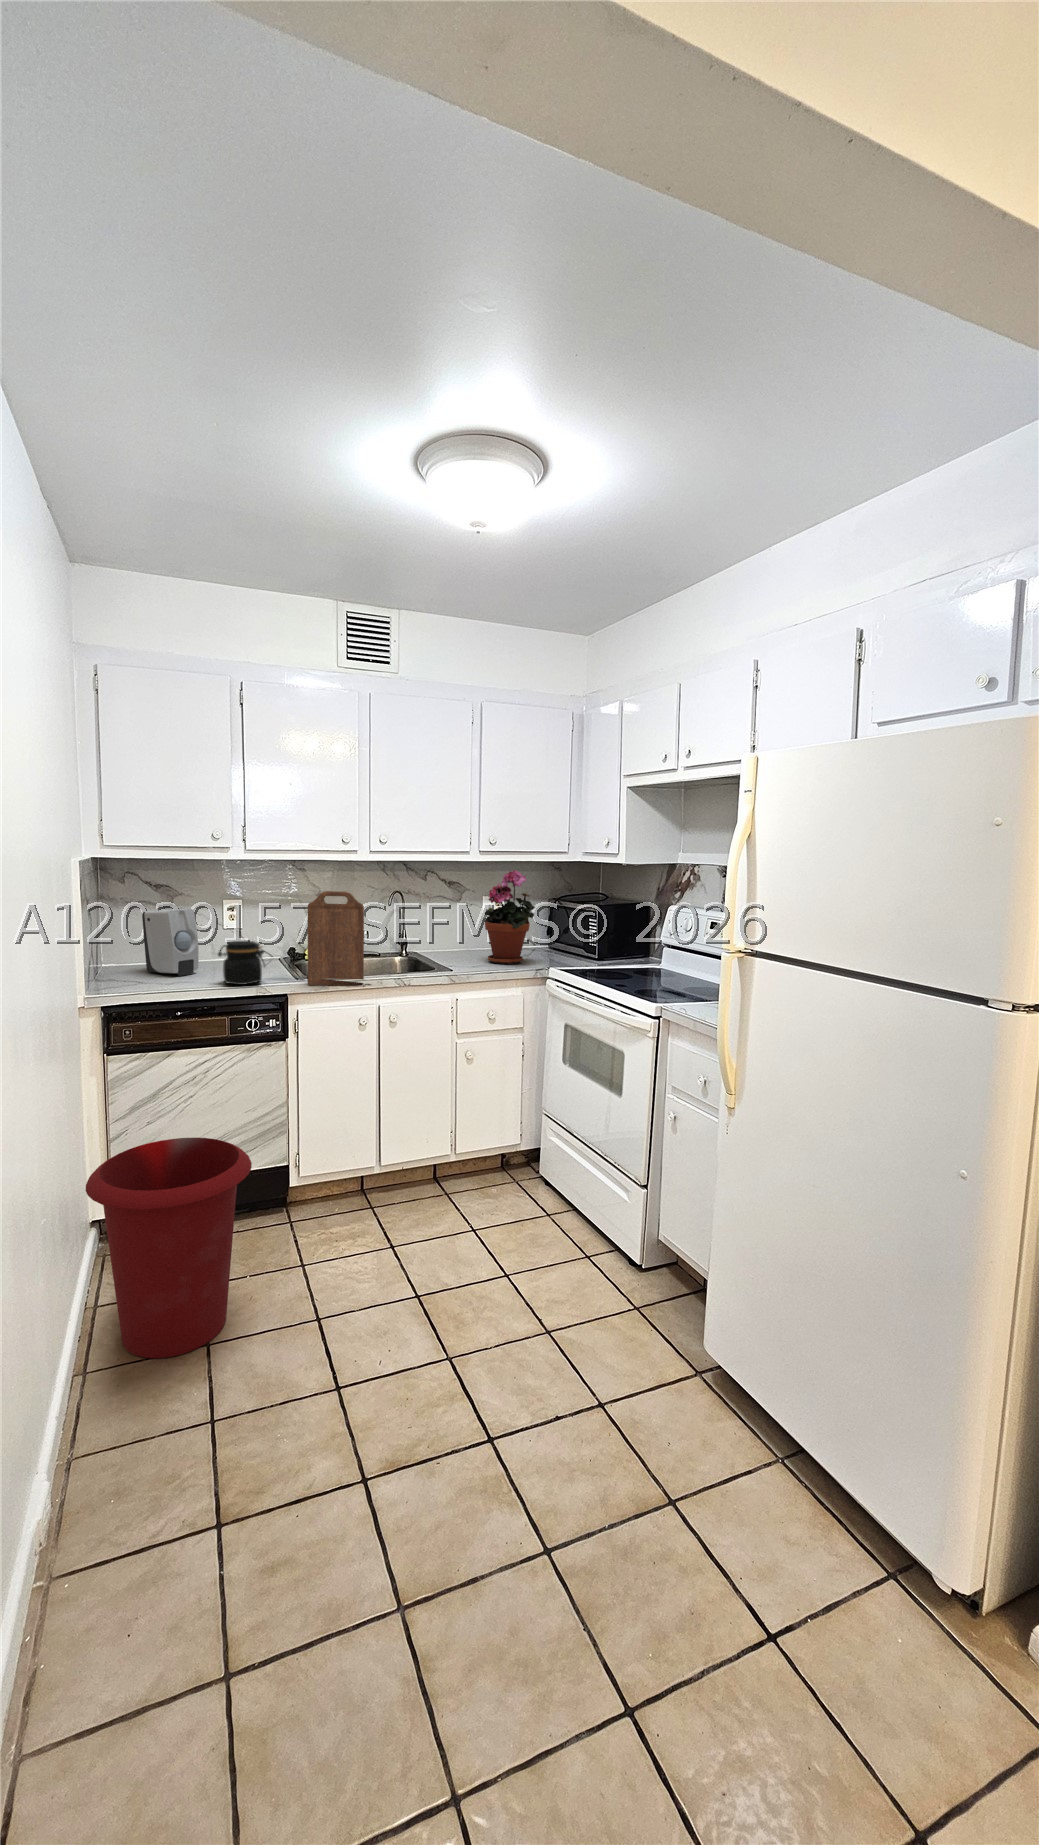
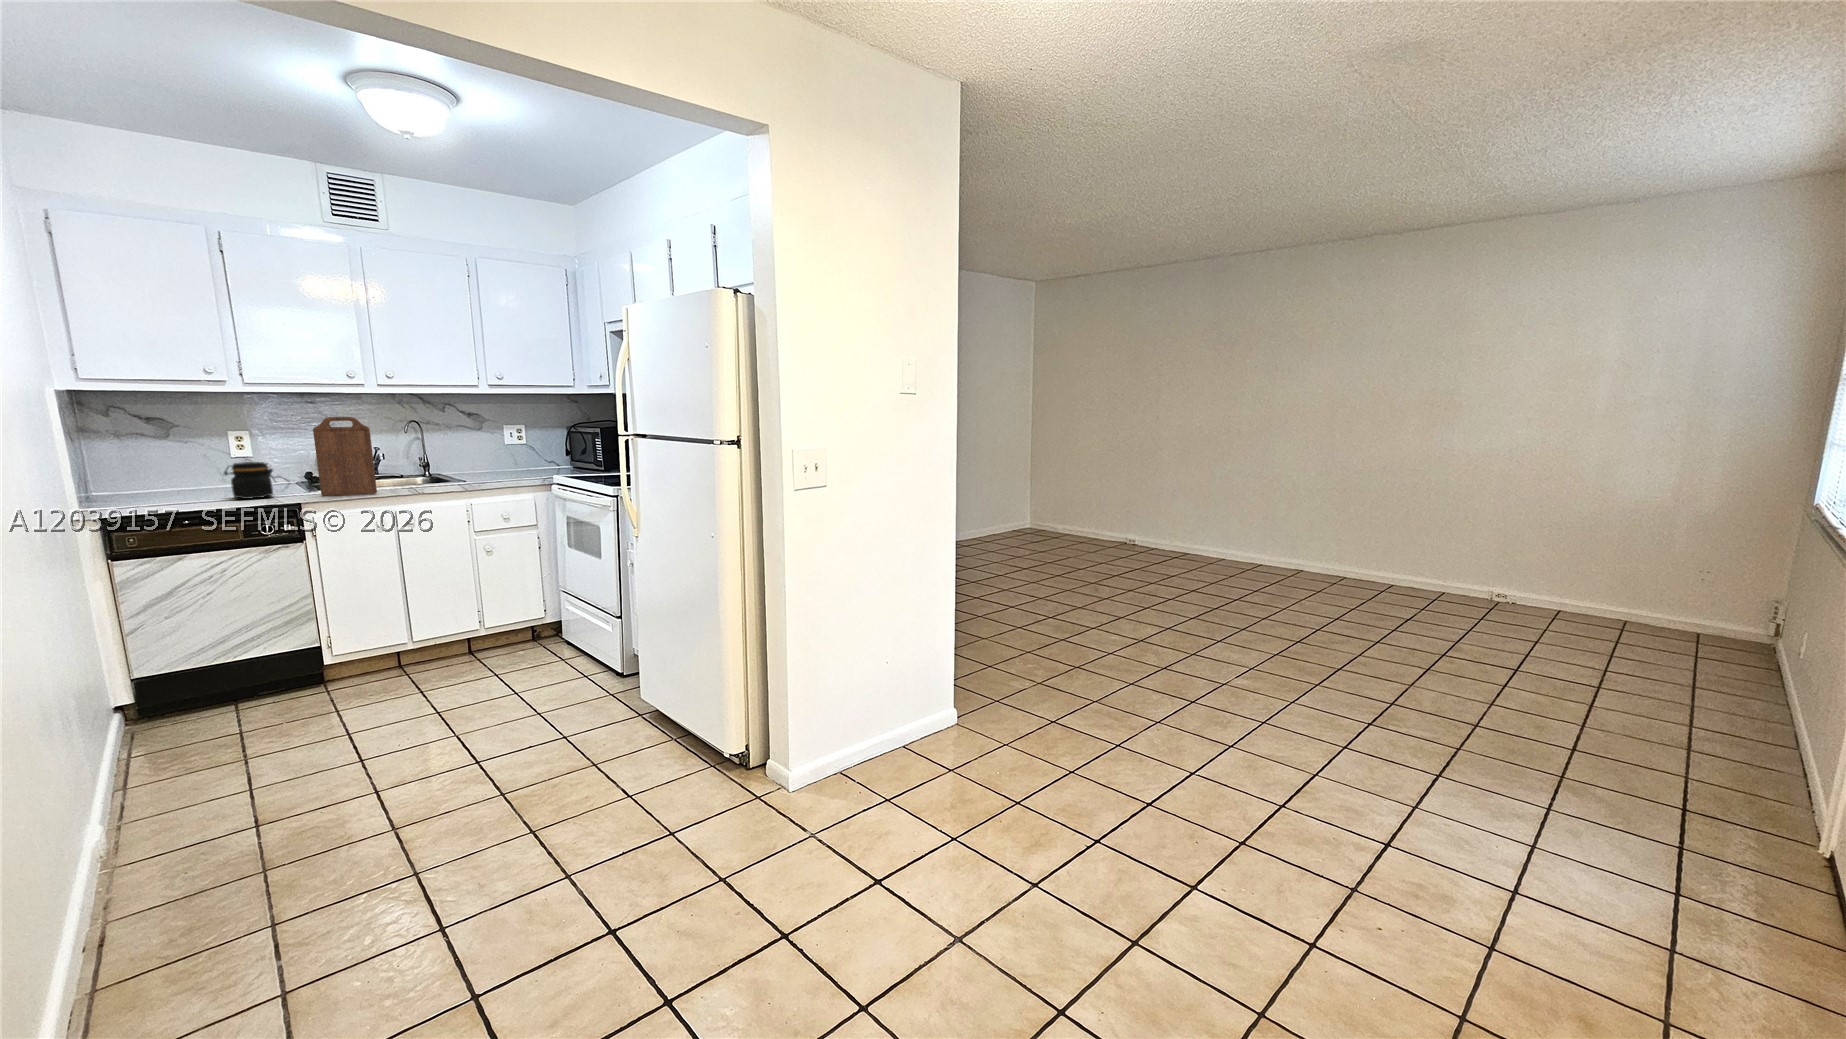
potted plant: present [485,870,535,964] -> none [497,399,543,475]
soap dispenser: present [142,909,198,976] -> none [134,437,205,496]
waste bin: present [86,1137,252,1358] -> none [104,615,272,779]

